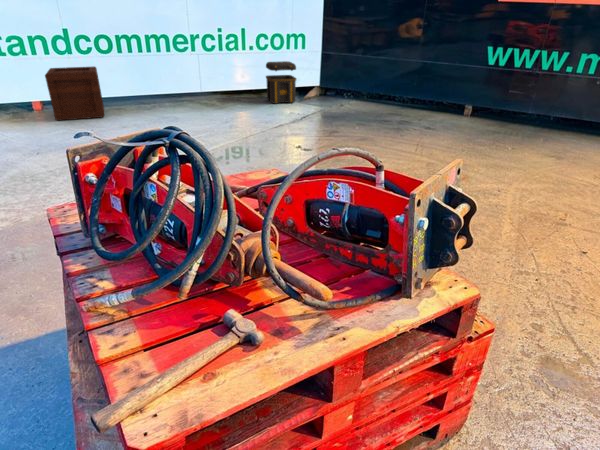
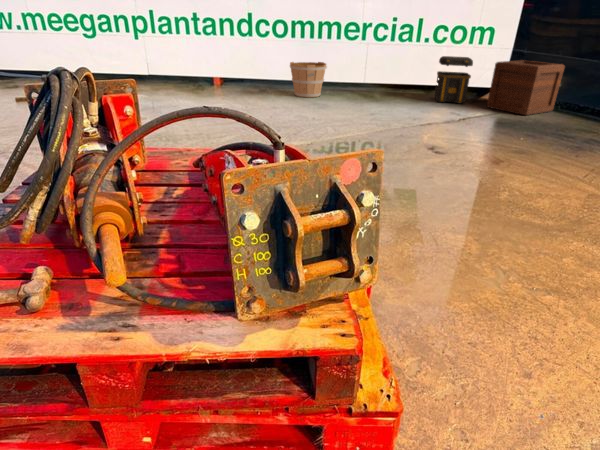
wooden crate: present [45,66,104,121] -> present [487,60,565,115]
wooden bucket: none [124,75,164,113] -> present [290,62,327,97]

